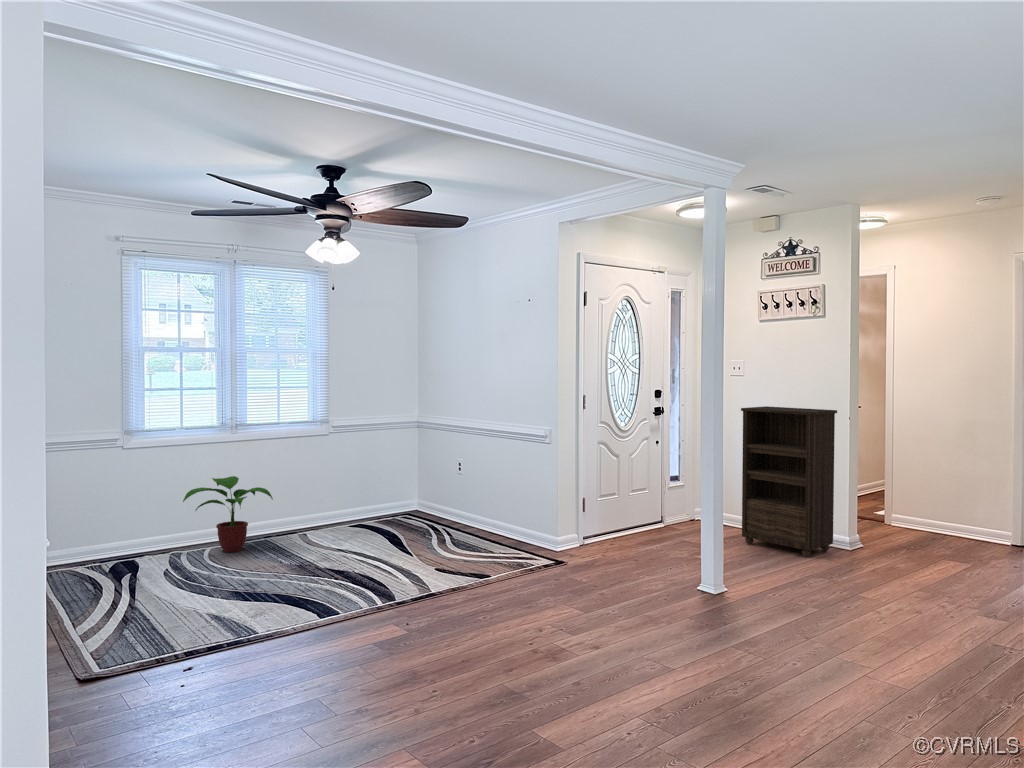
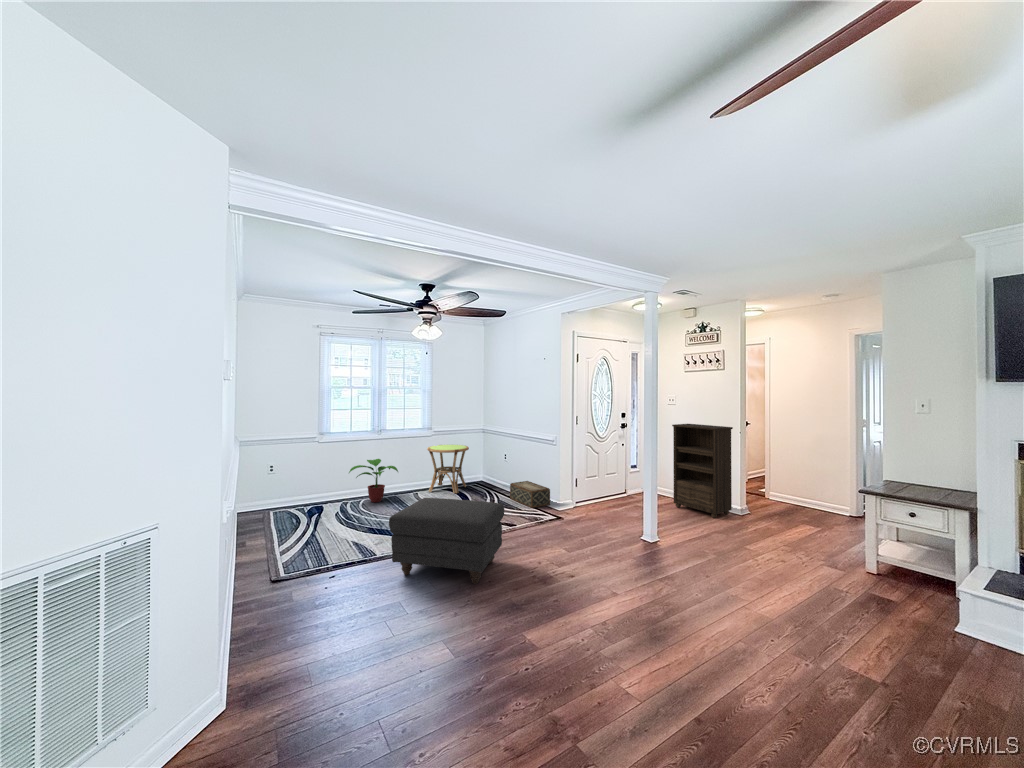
side table: none [319,450,393,534] -> present [427,445,469,493]
woven basket: none [470,509,540,552] -> present [510,481,550,508]
ottoman: none [289,533,479,665] -> present [389,498,504,584]

